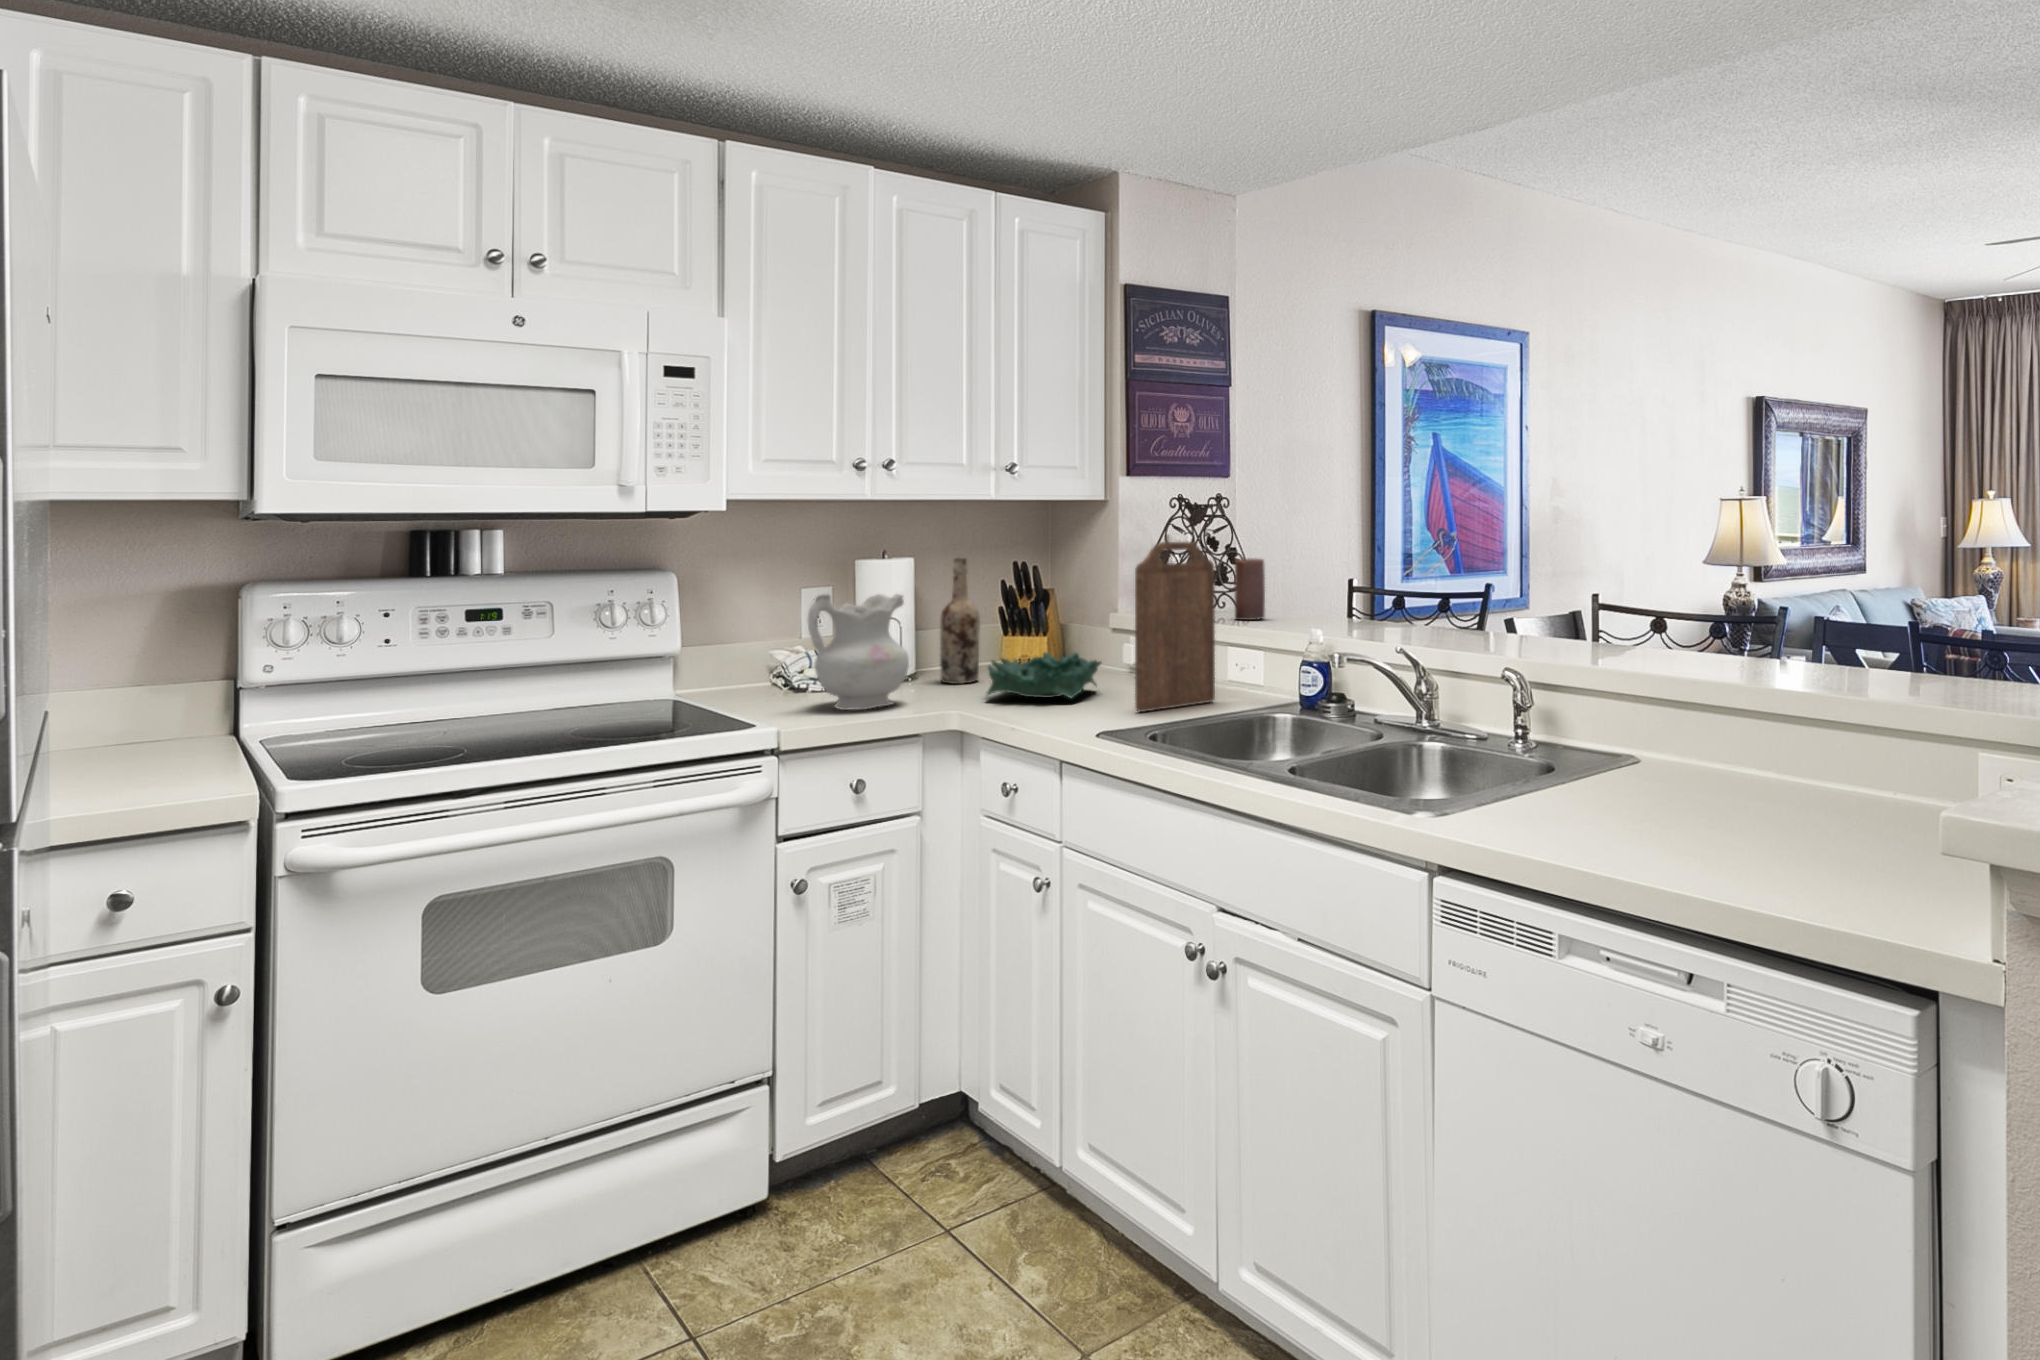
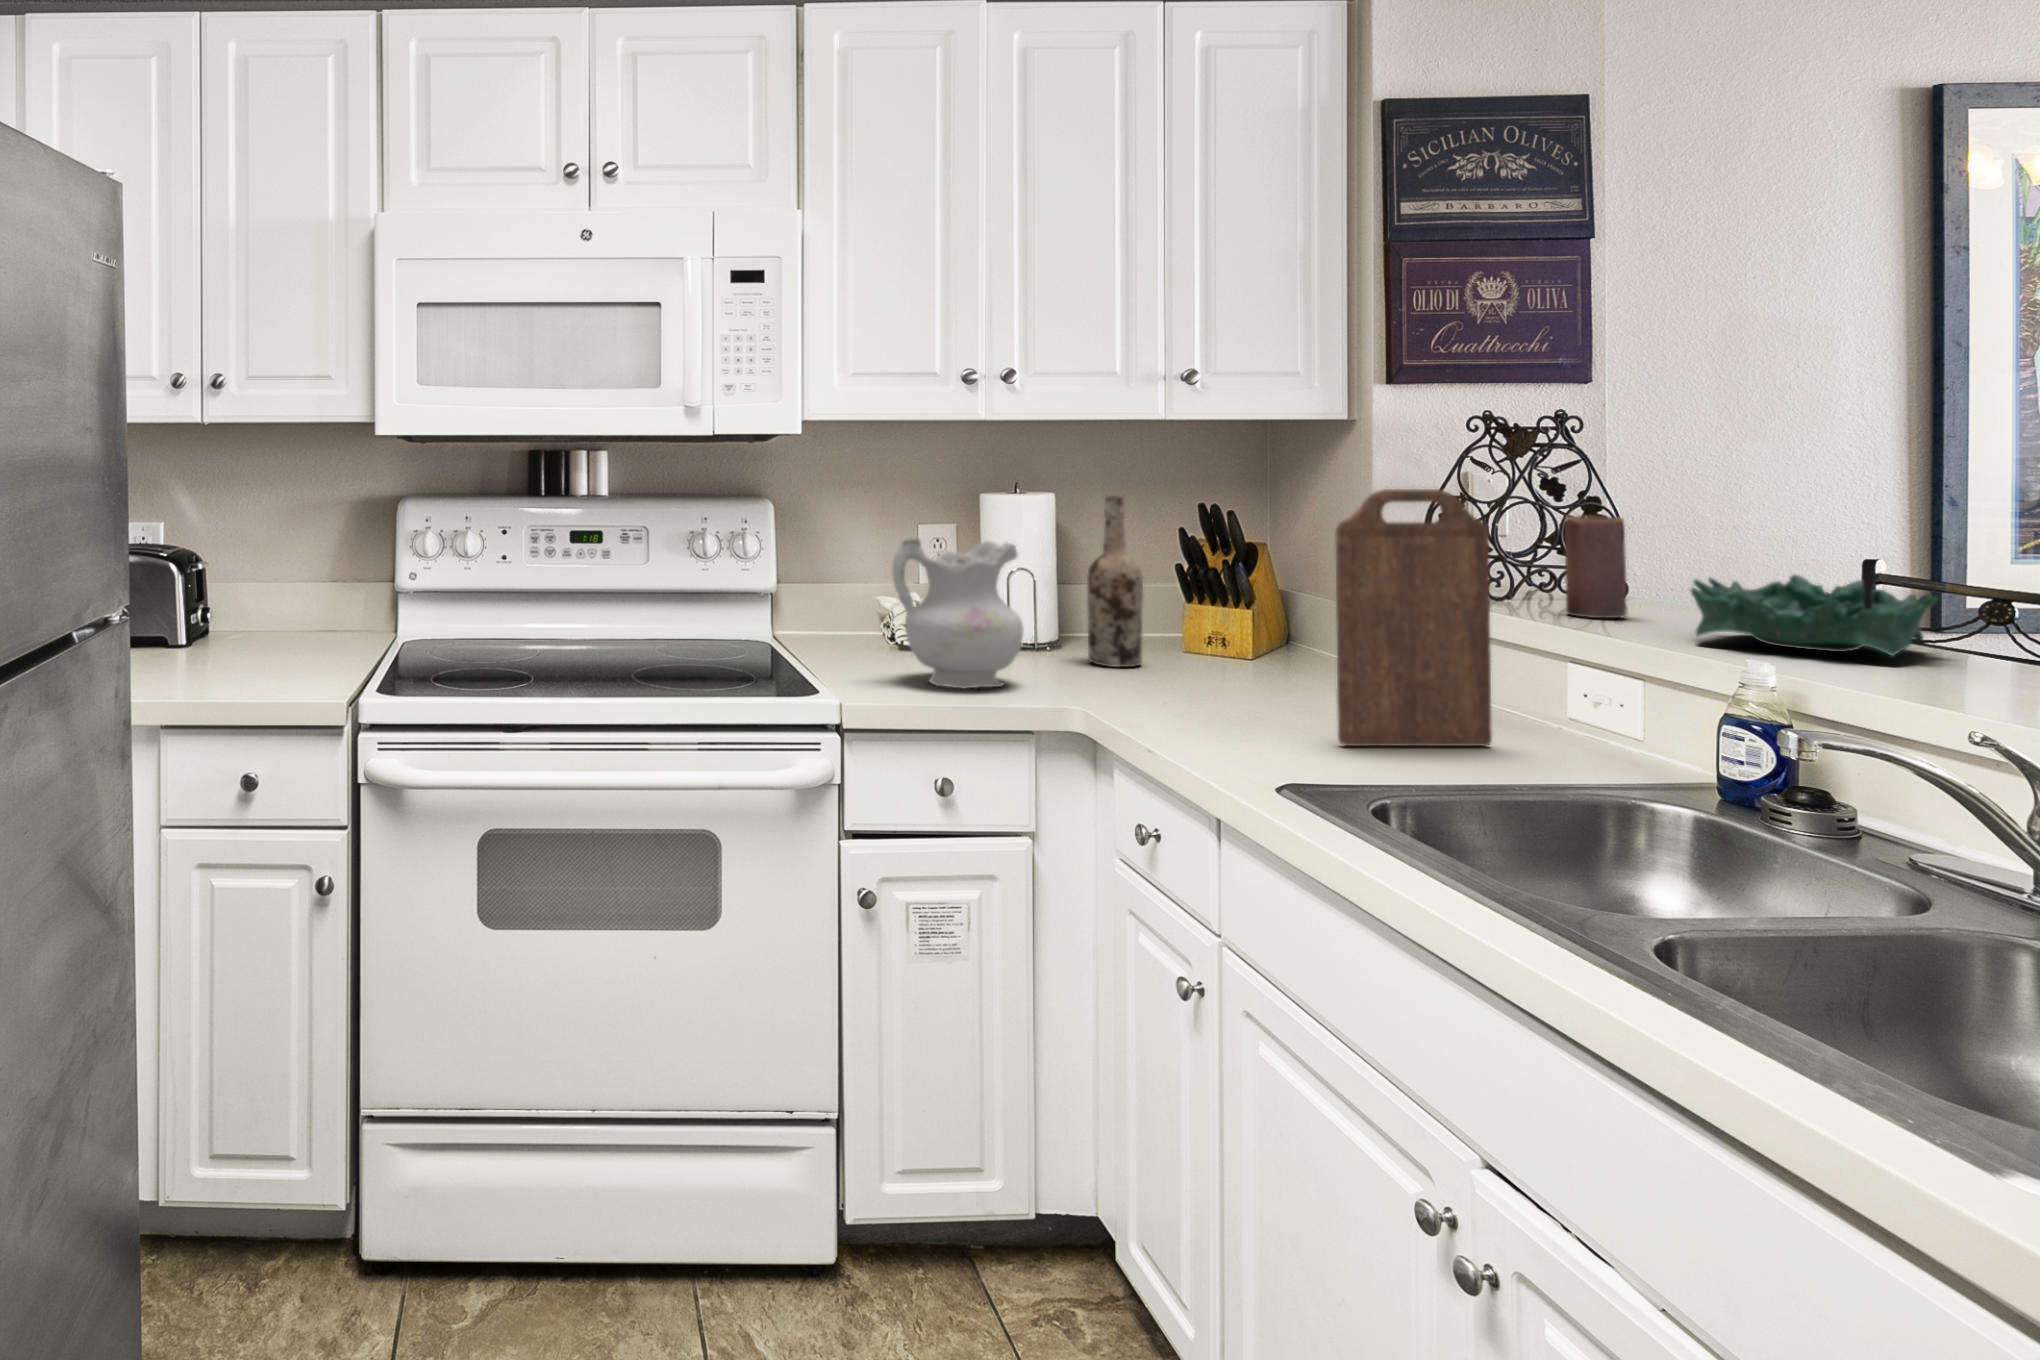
decorative bowl: present [987,652,1101,698] -> present [1691,575,1938,656]

